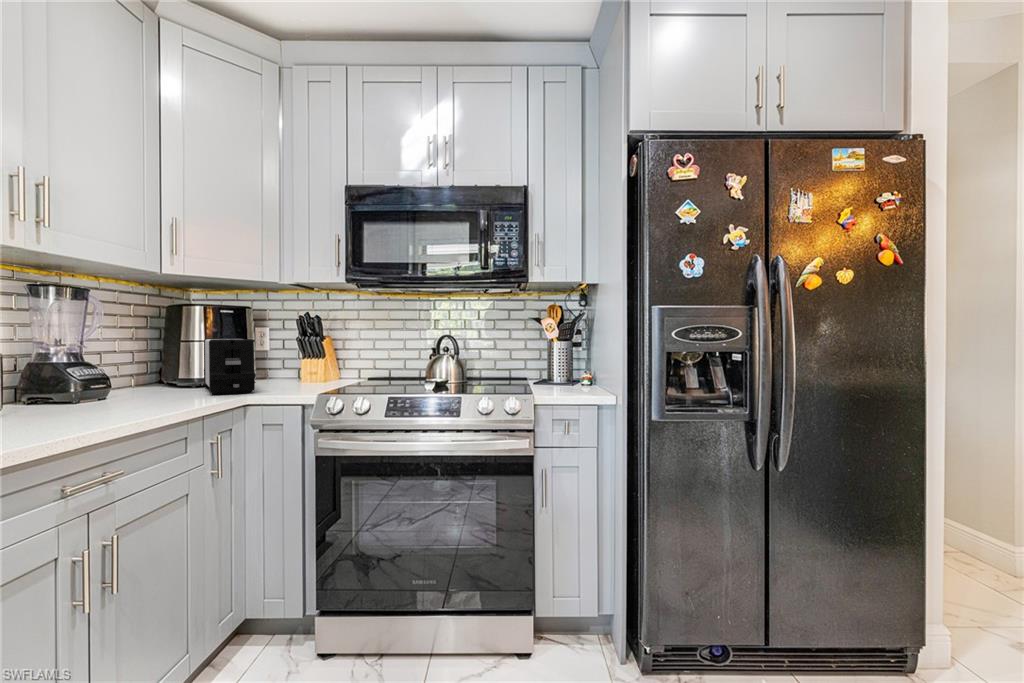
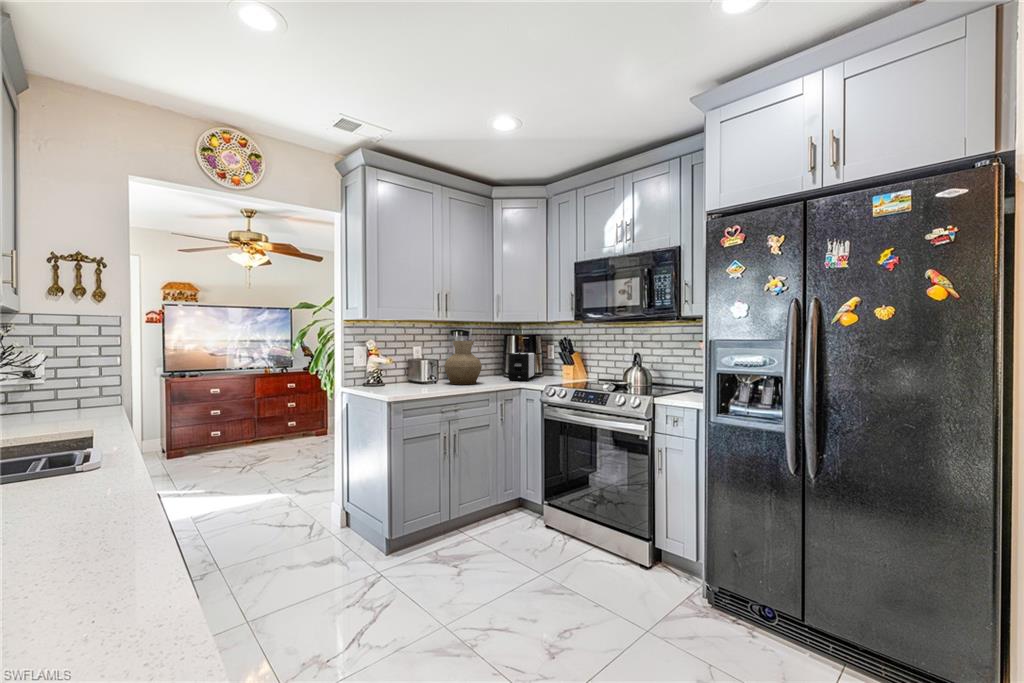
vase: none [57,308,166,414] -> present [444,341,482,385]

